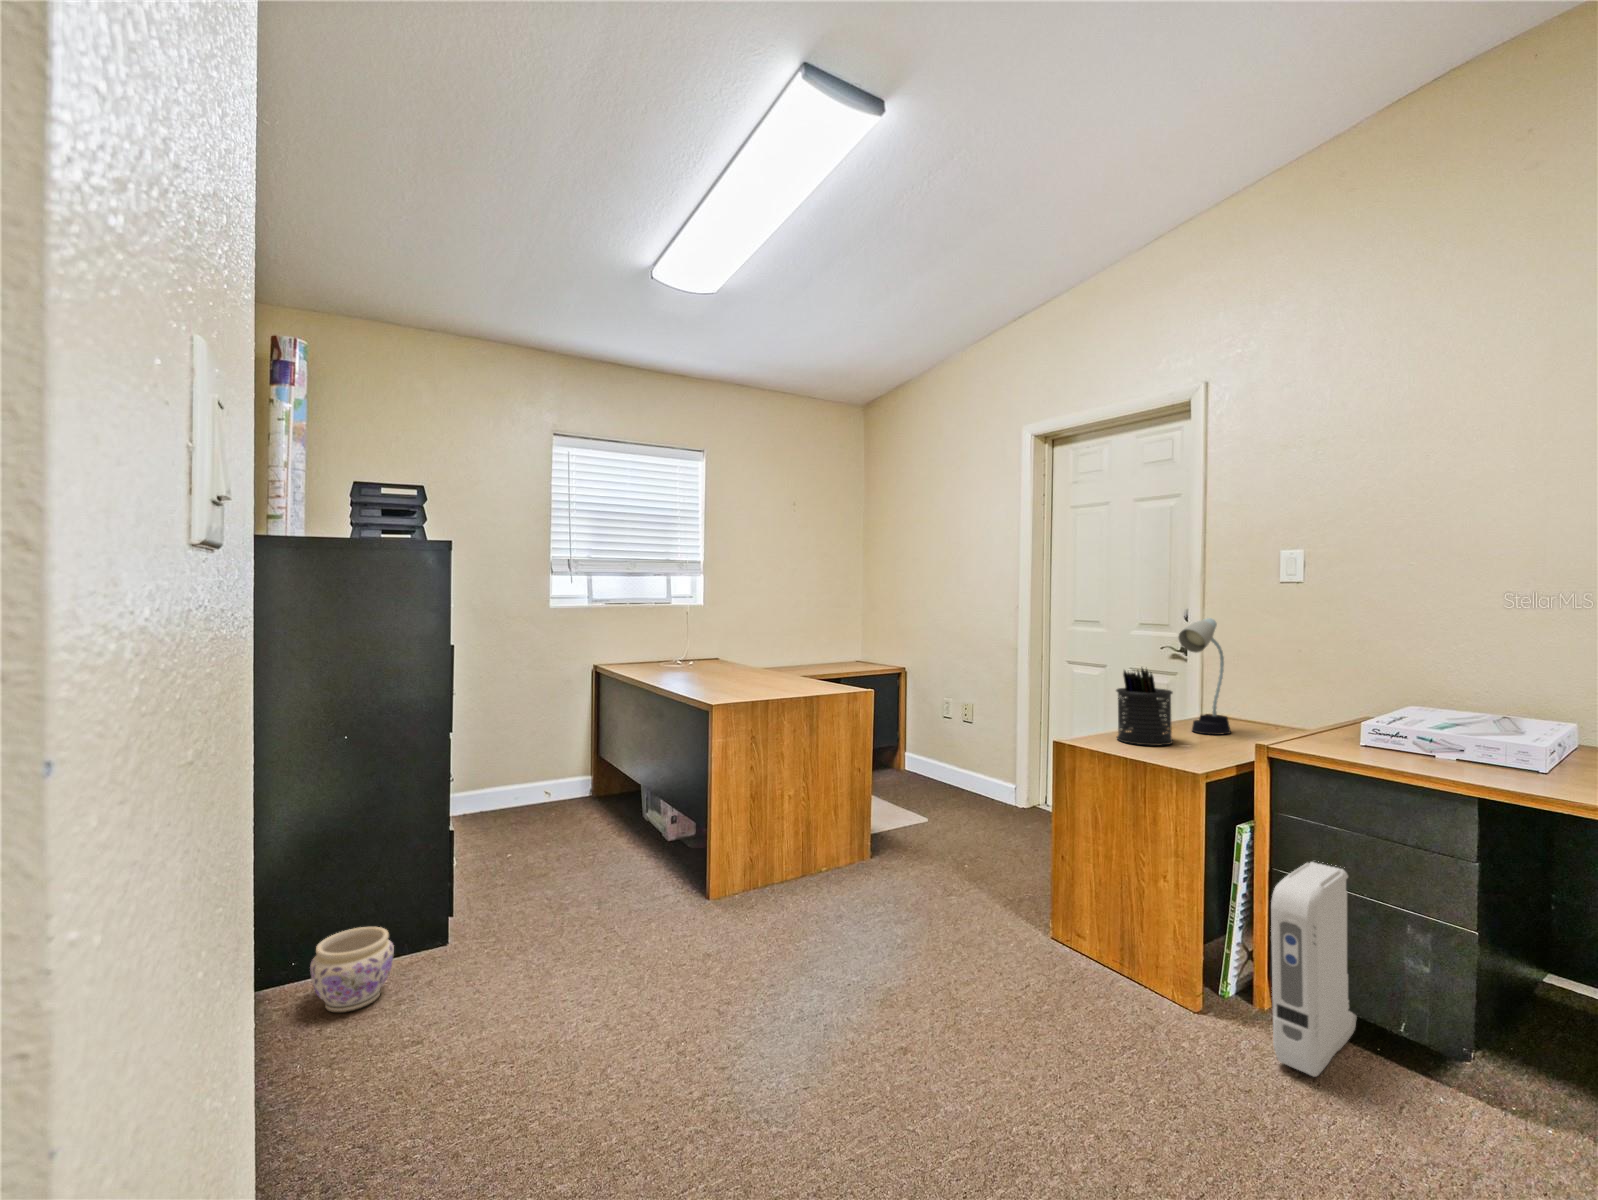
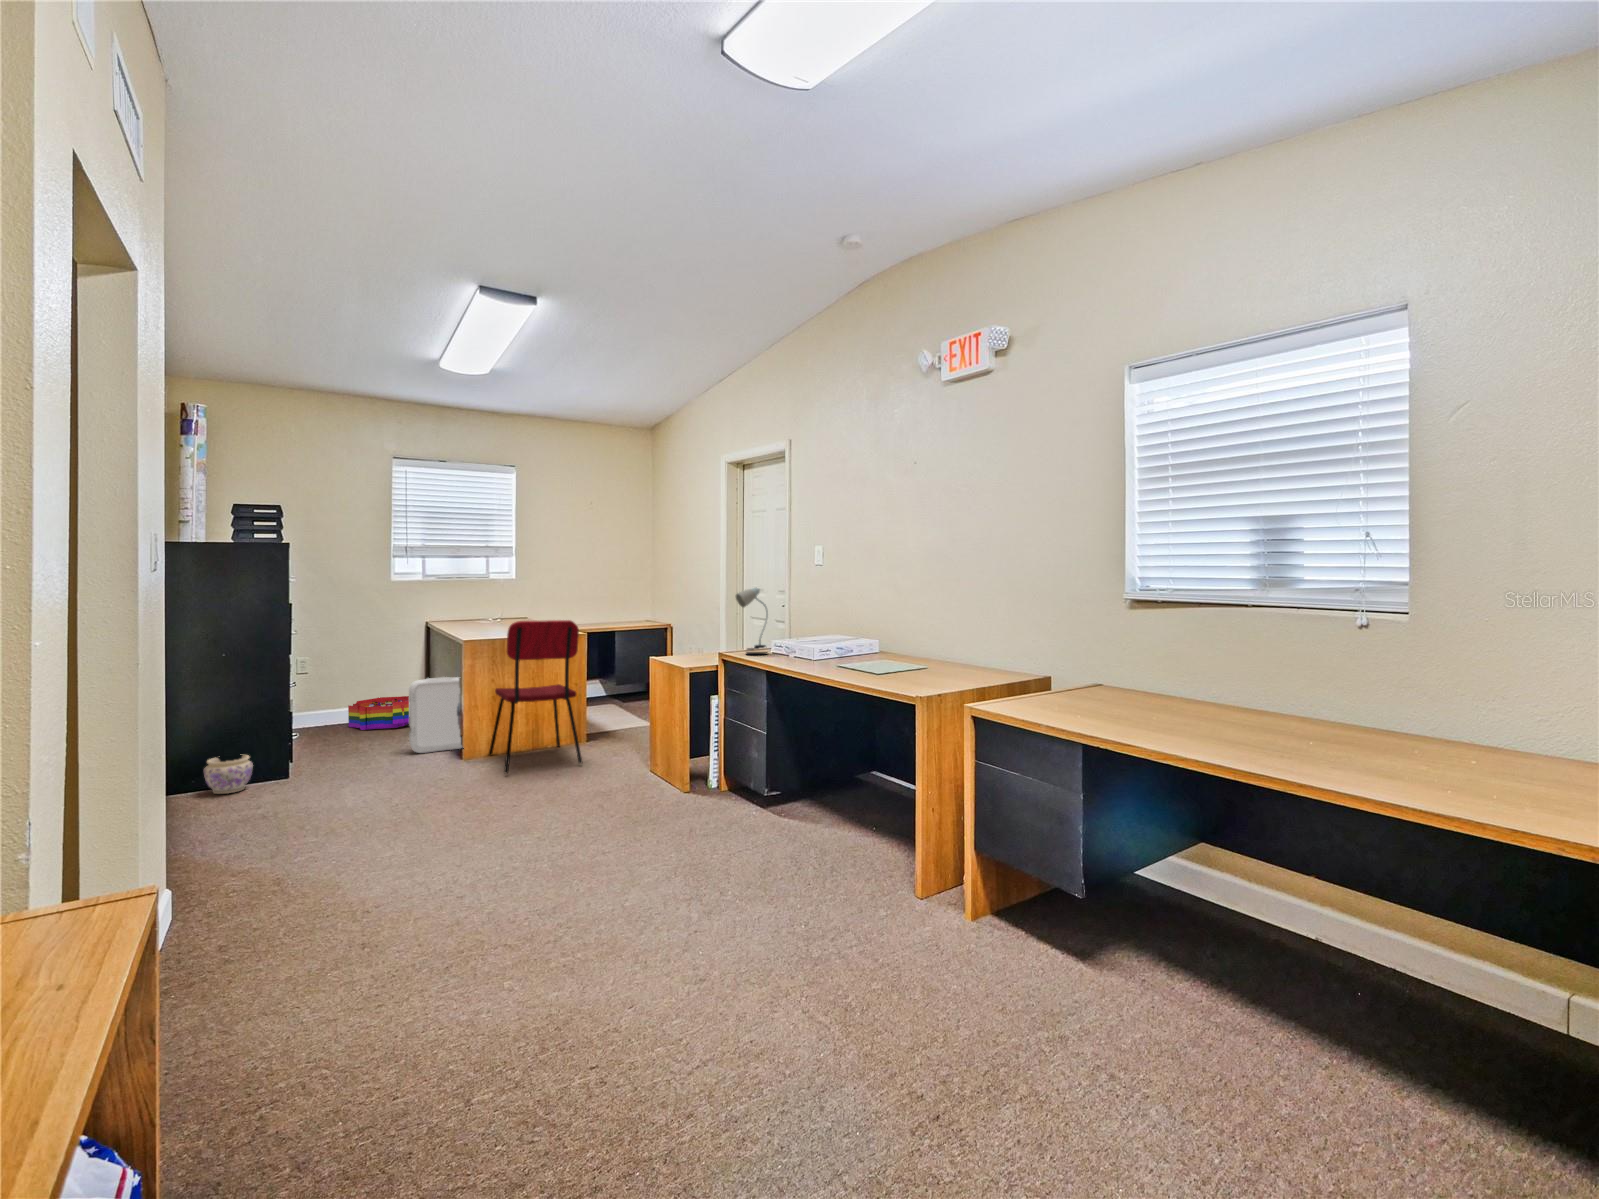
pen holder: present [1116,667,1173,746] -> none [687,614,717,659]
chair: none [748,676,927,952] -> present [489,620,582,774]
storage bin: none [497,774,602,832] -> present [348,696,409,730]
air purifier: present [1271,862,1356,1077] -> present [409,677,462,753]

